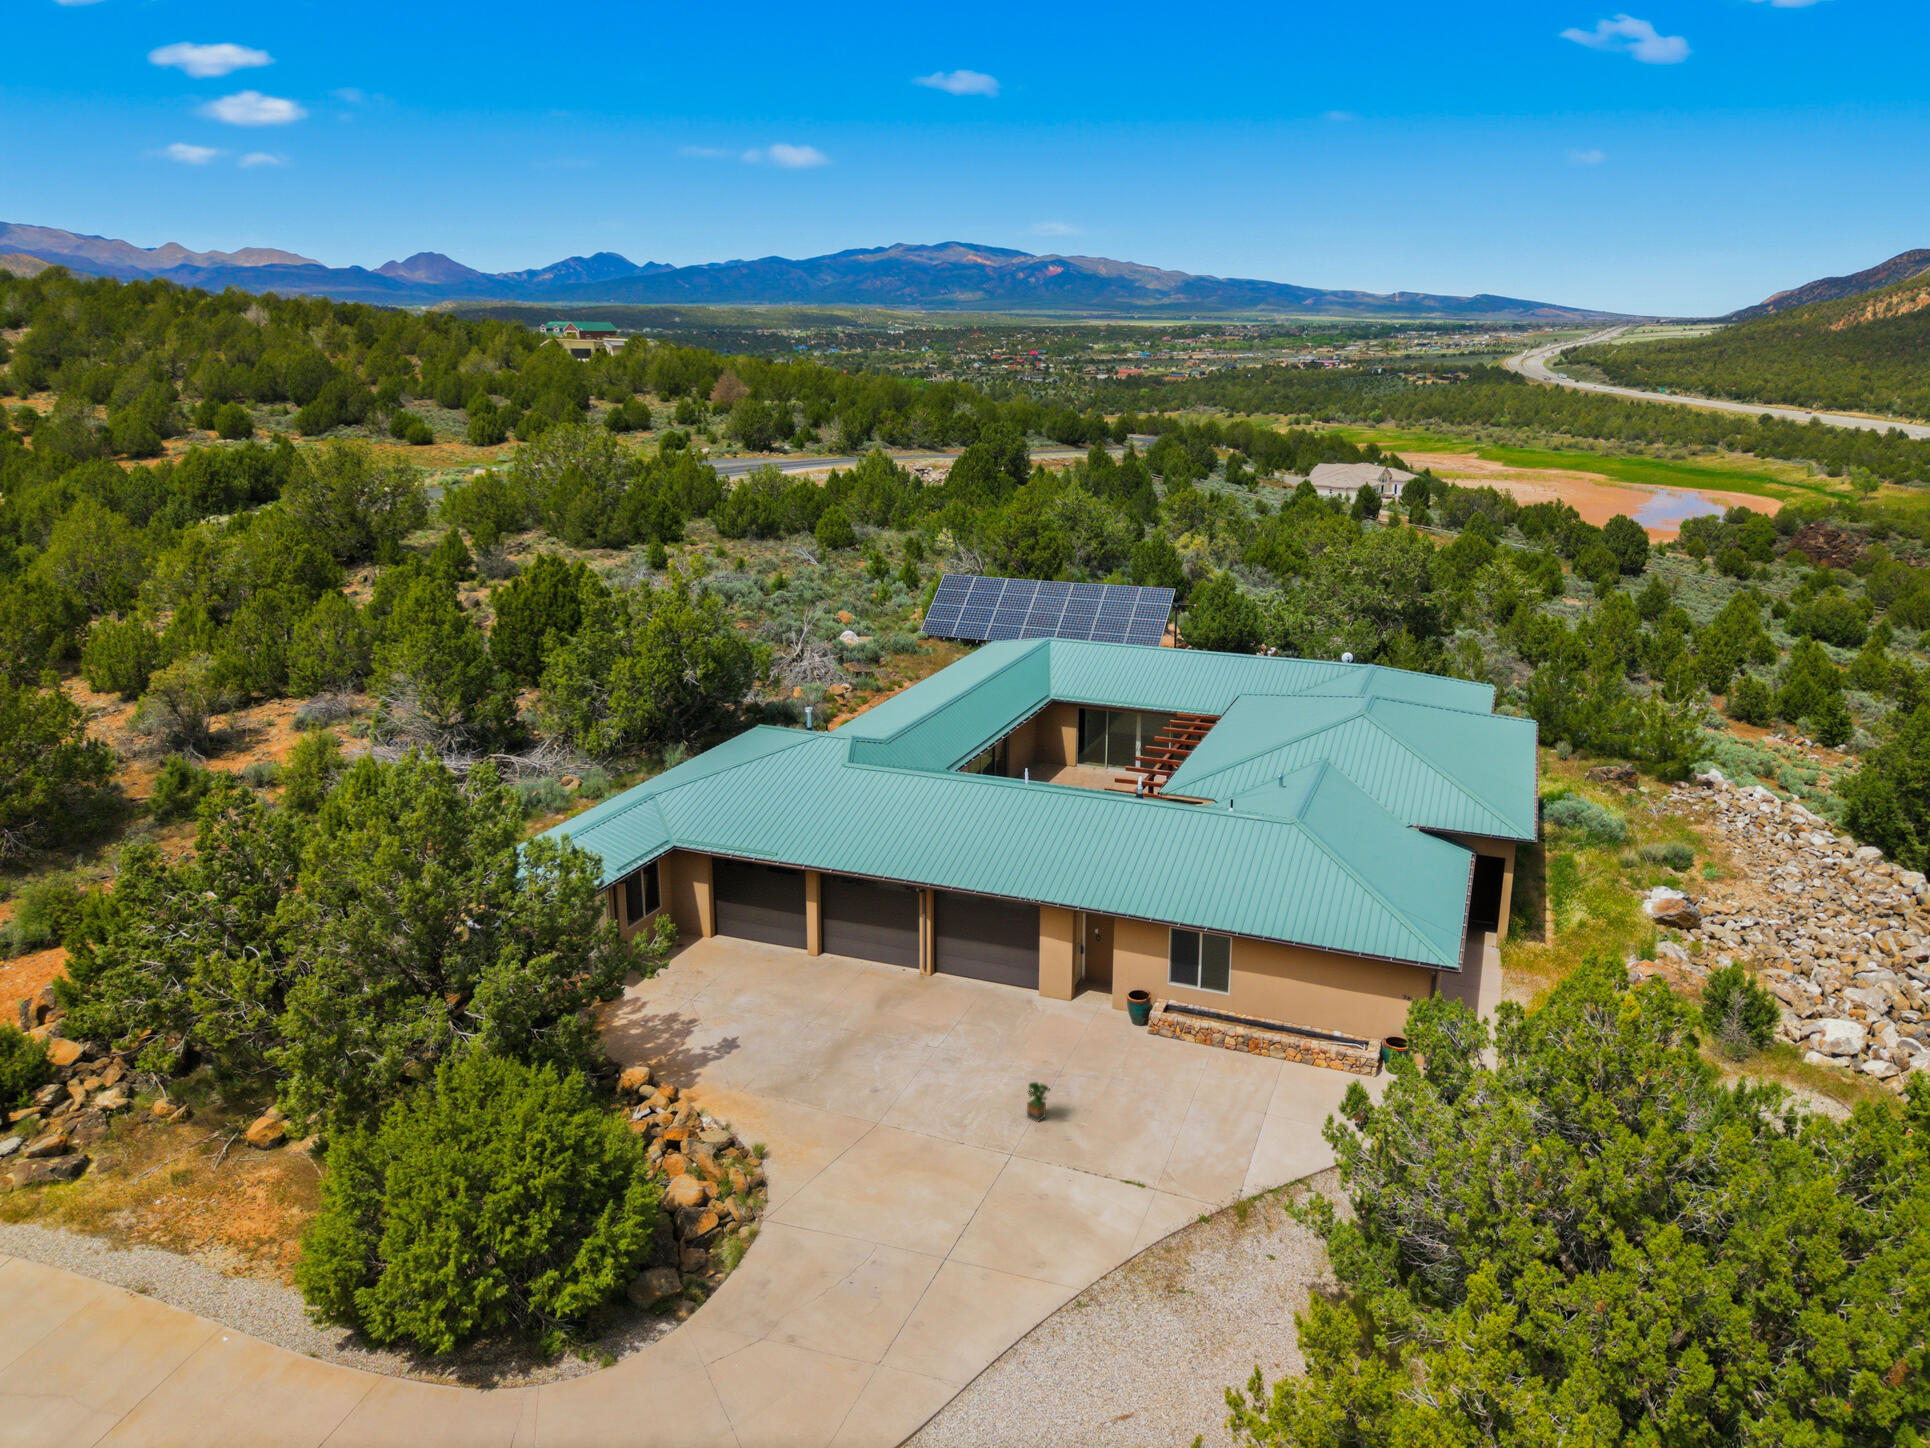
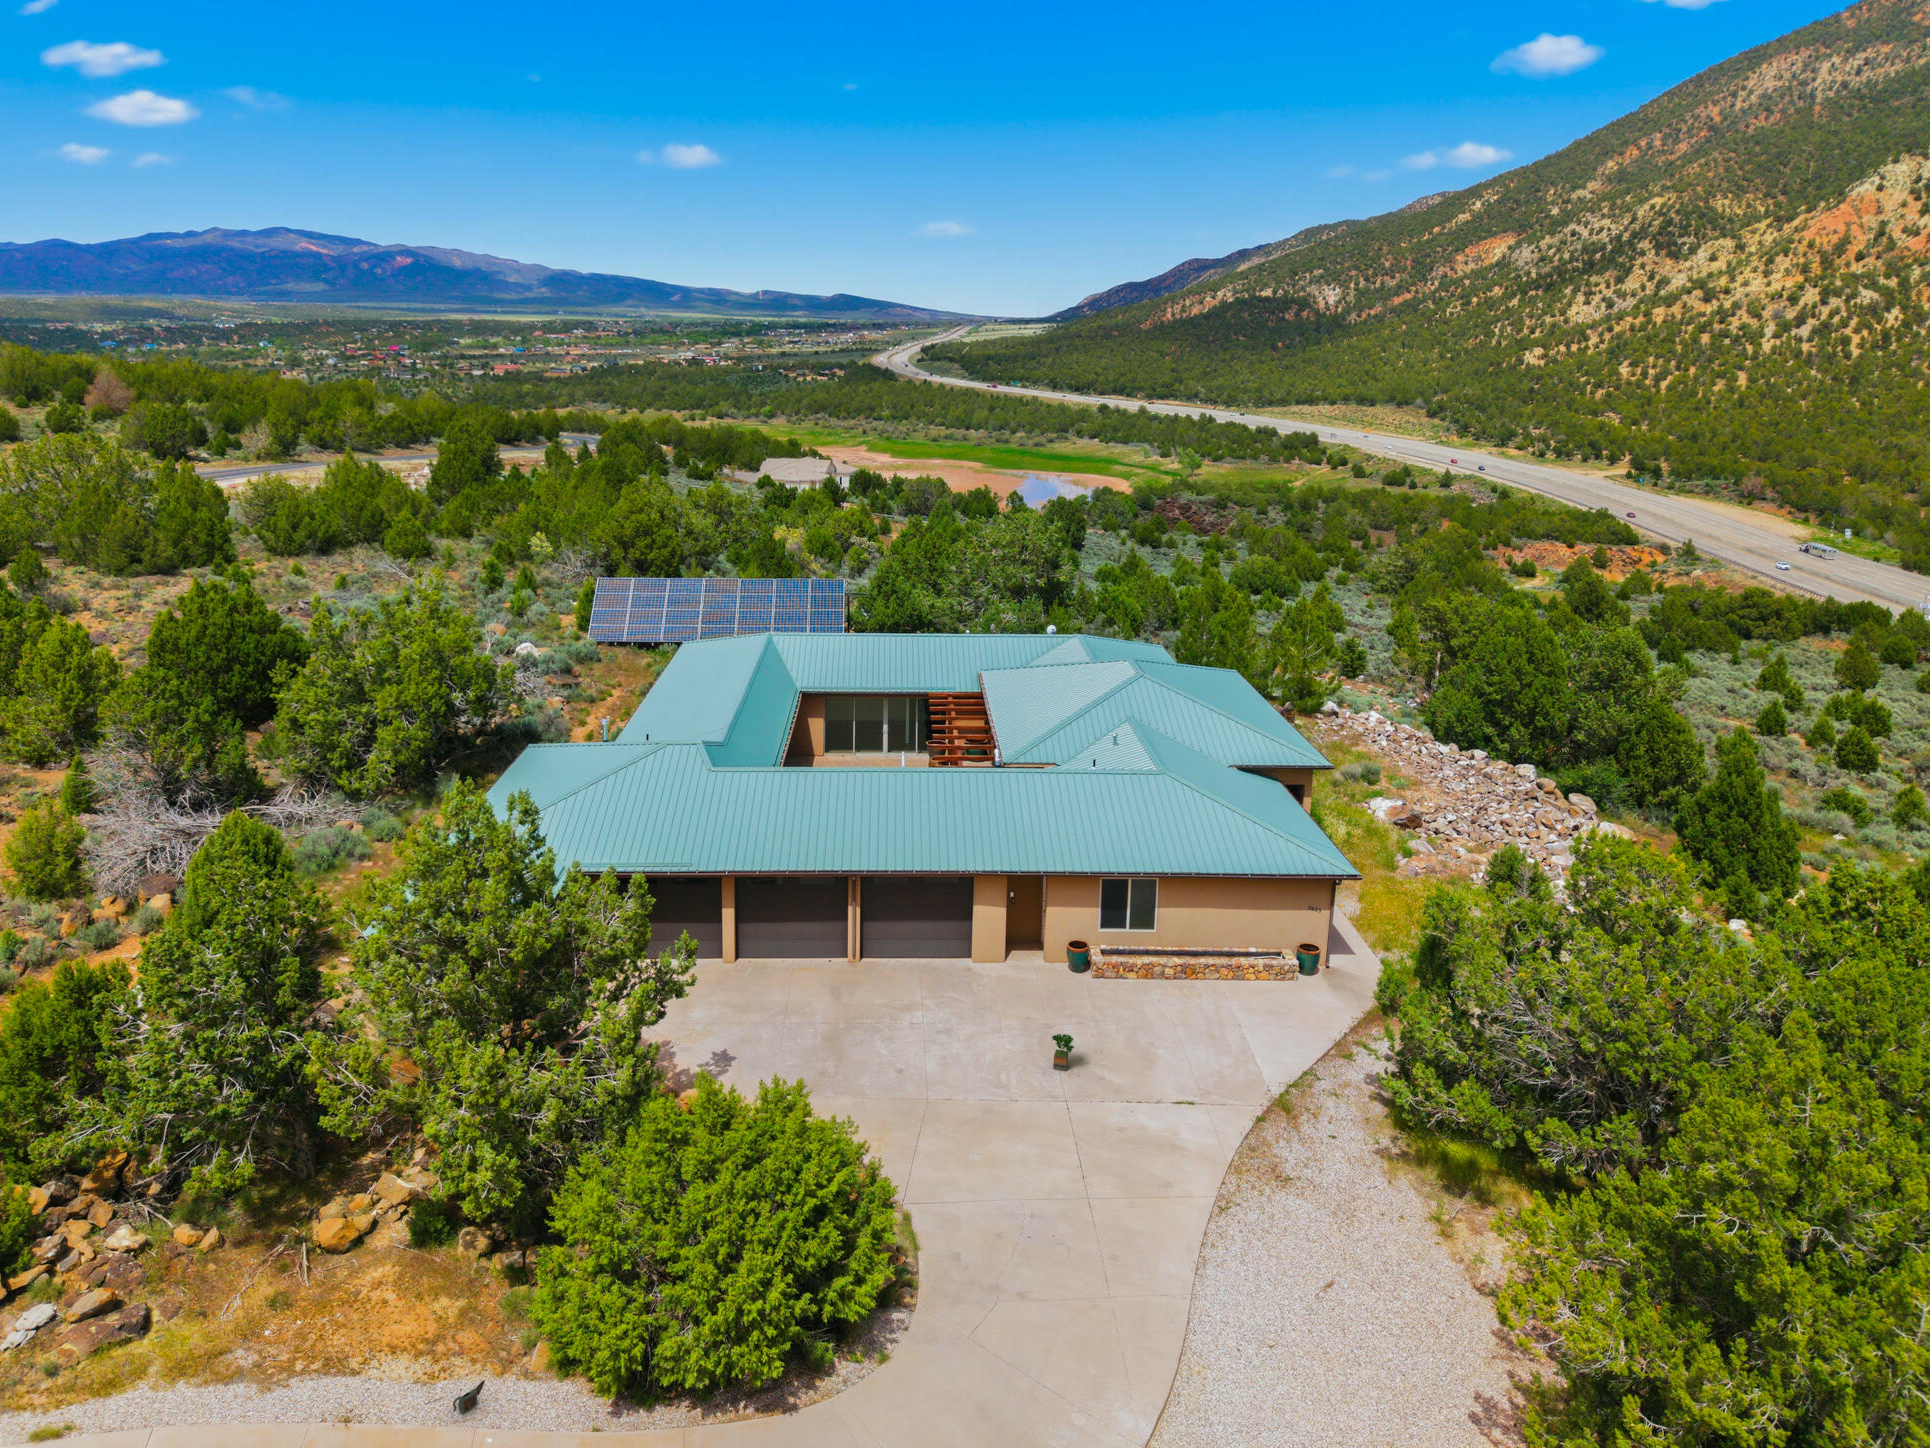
watering can: none [234,1283,273,1308] -> present [453,1381,485,1414]

